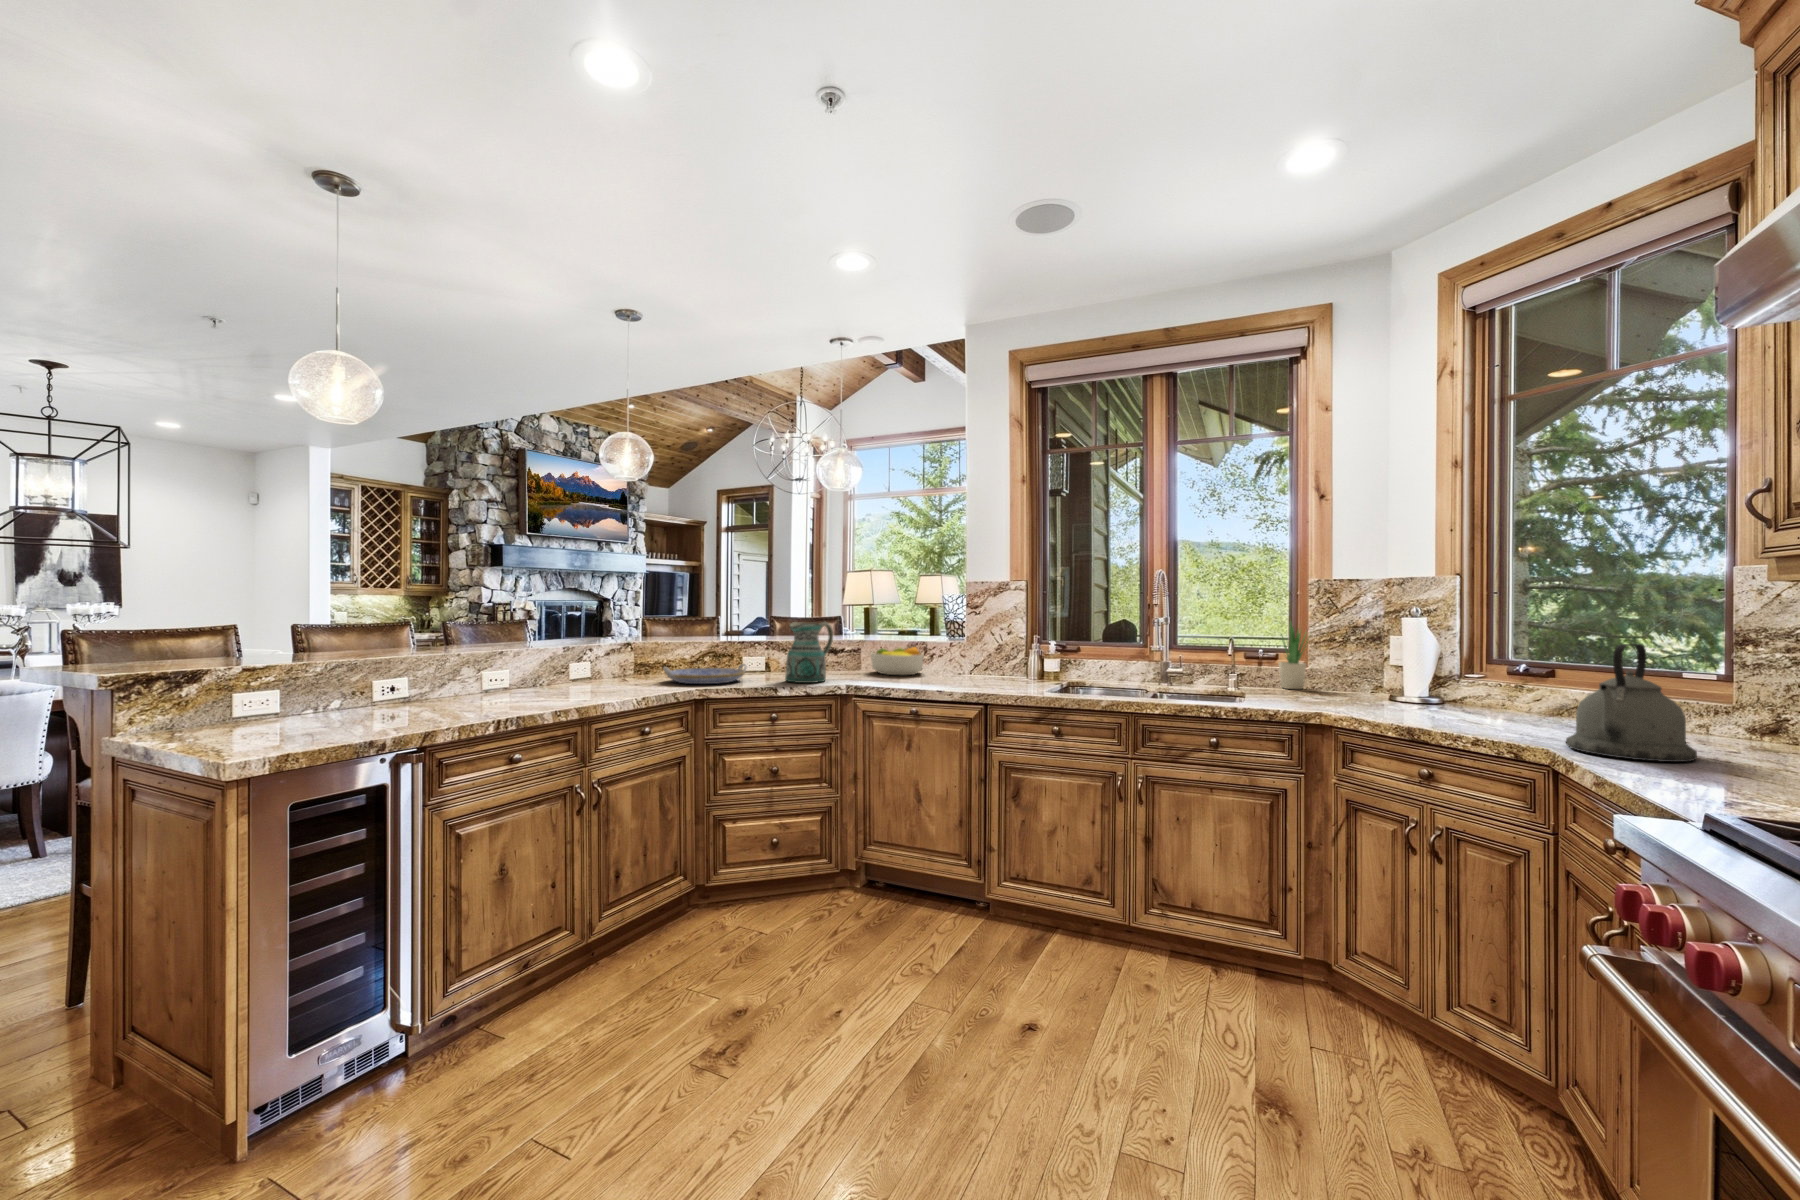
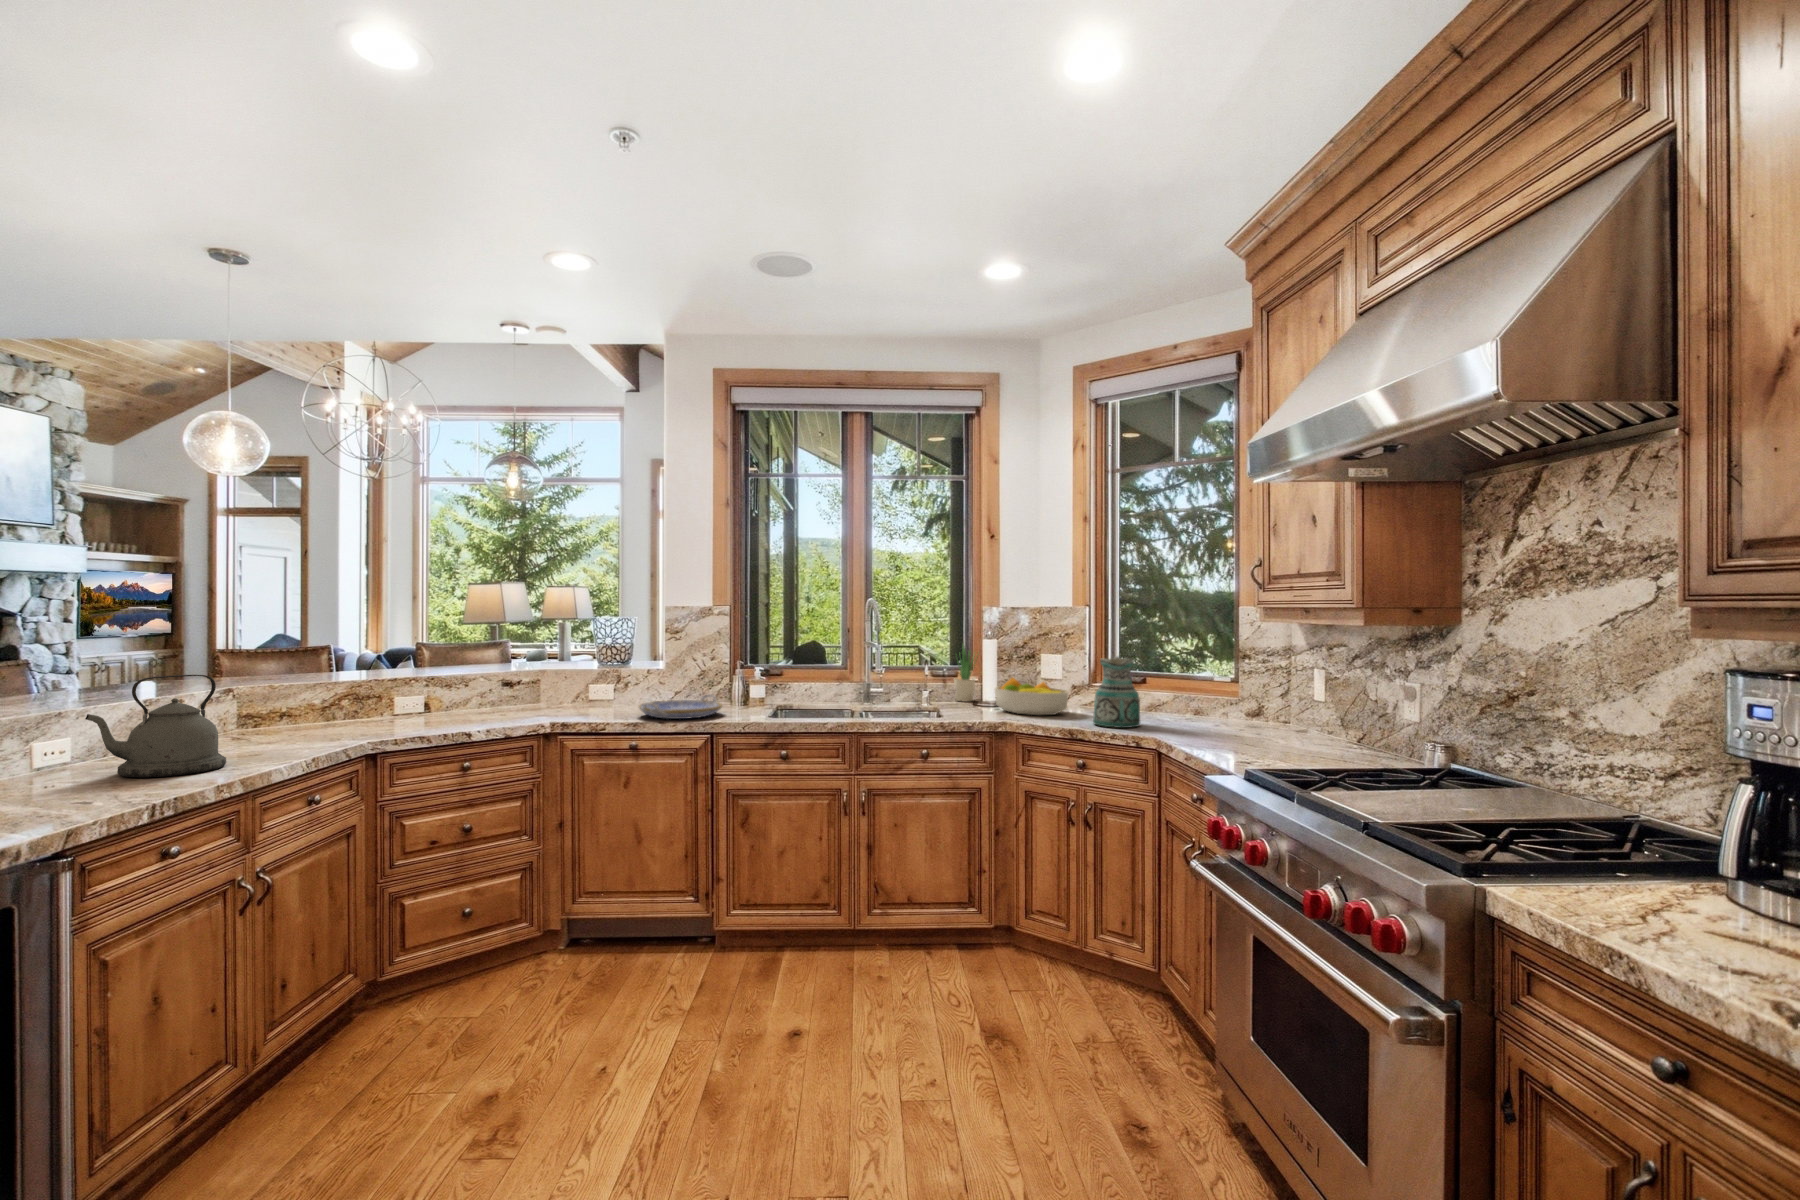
ceramic pitcher: present [785,622,833,683] -> present [1093,657,1140,728]
kettle: present [1566,644,1697,762] -> present [85,675,226,777]
fruit bowl: present [871,647,924,675] -> present [995,678,1069,715]
serving tray: present [663,664,747,684] -> present [638,695,722,719]

